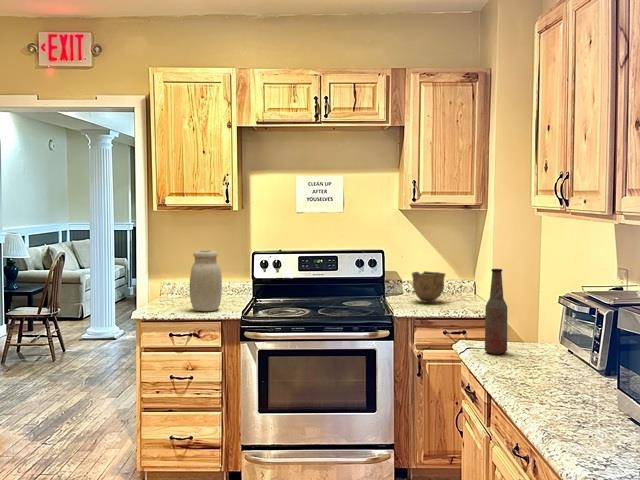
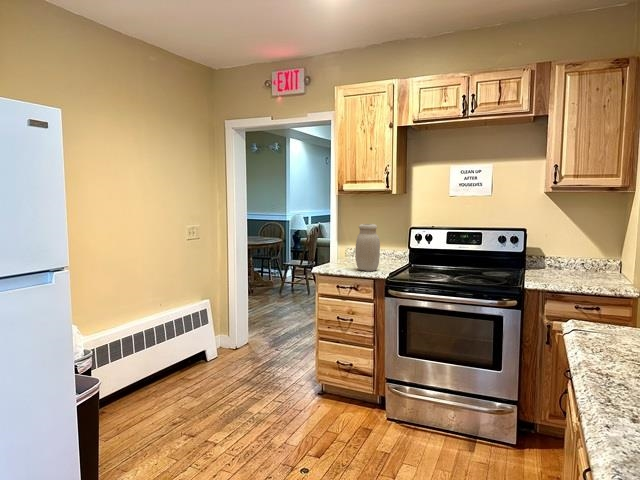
bottle: present [485,269,507,354] -> none [593,246,624,340]
bowl: present [412,271,445,303] -> none [549,249,585,277]

